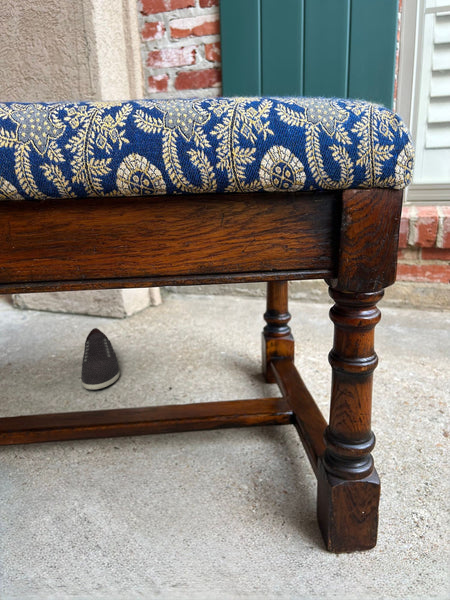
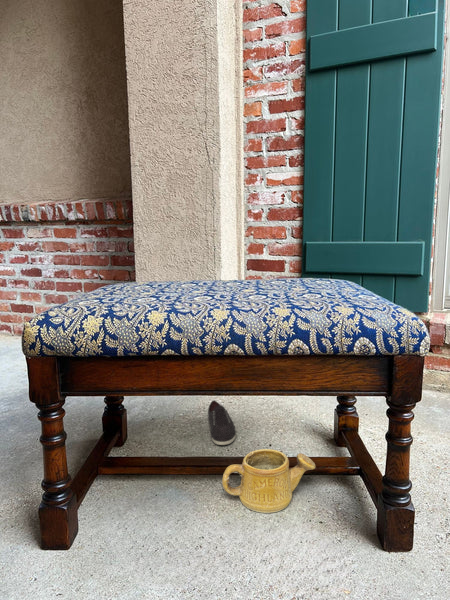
watering can: none [55,393,216,502] -> present [222,449,315,513]

